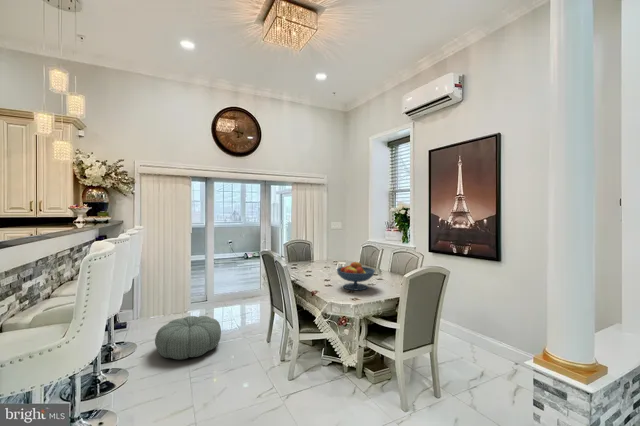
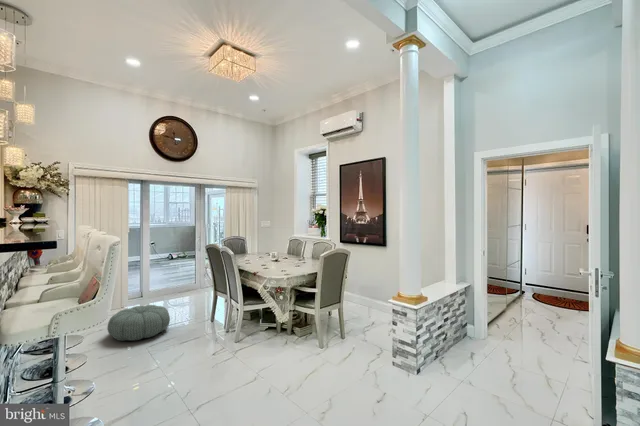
fruit bowl: present [337,262,375,290] -> none [272,249,301,270]

